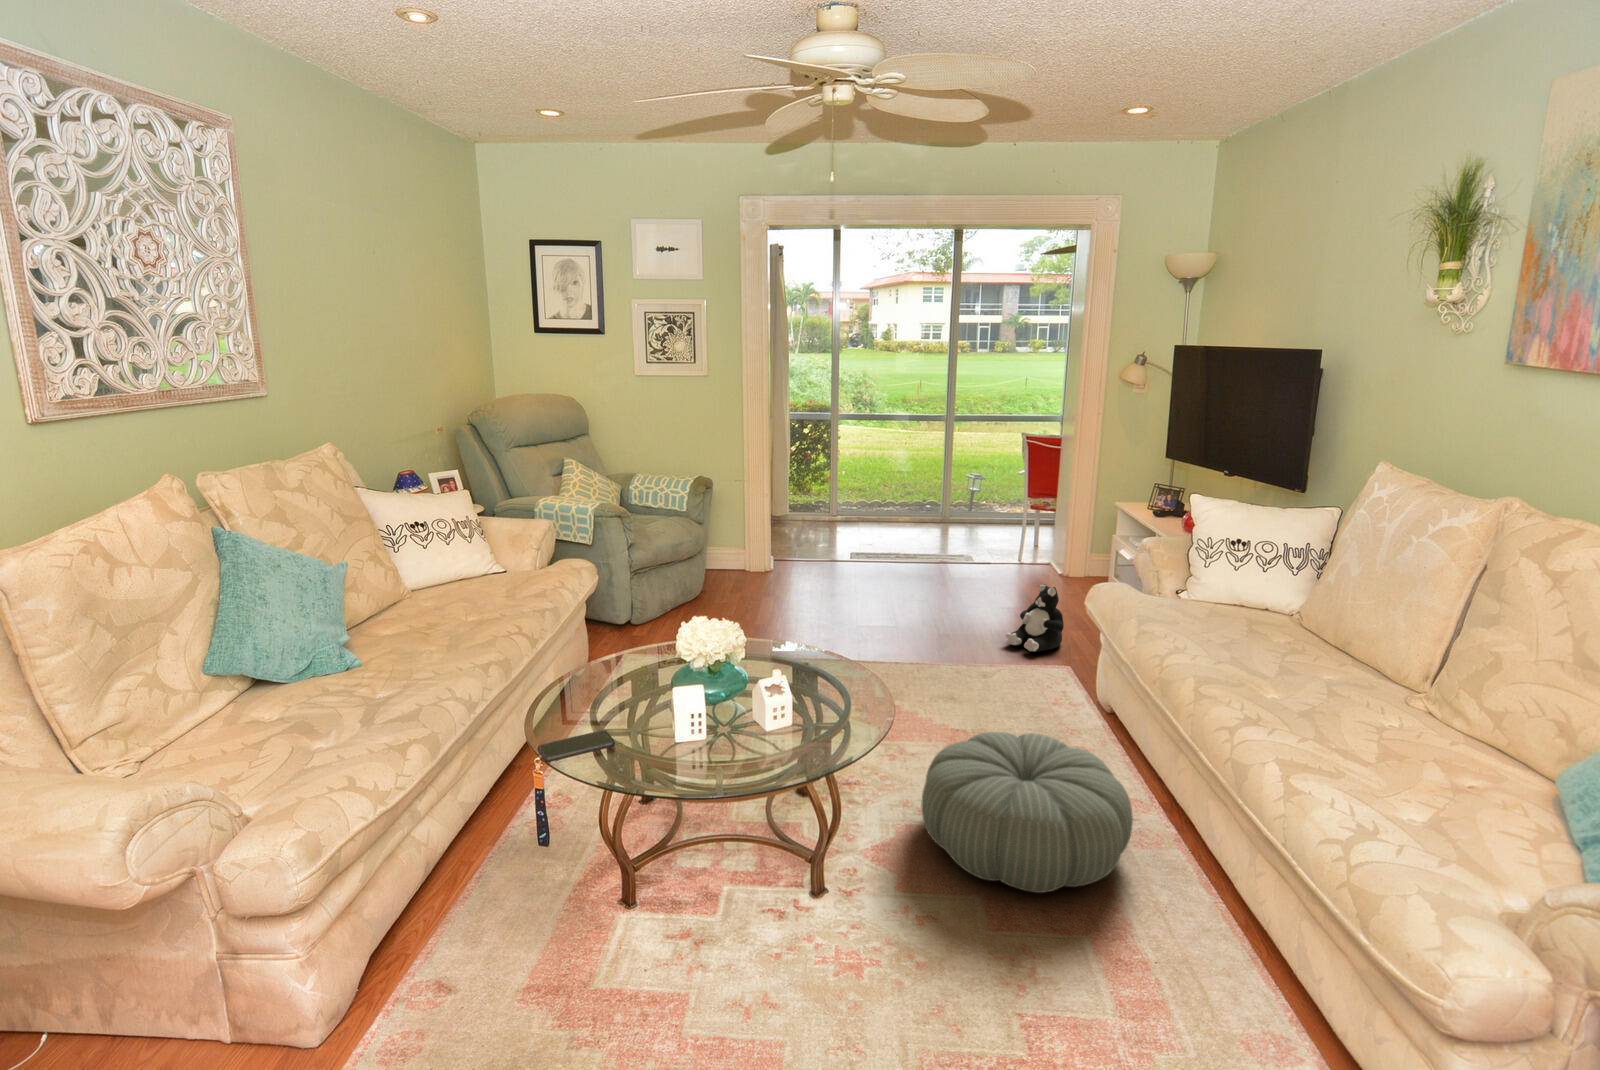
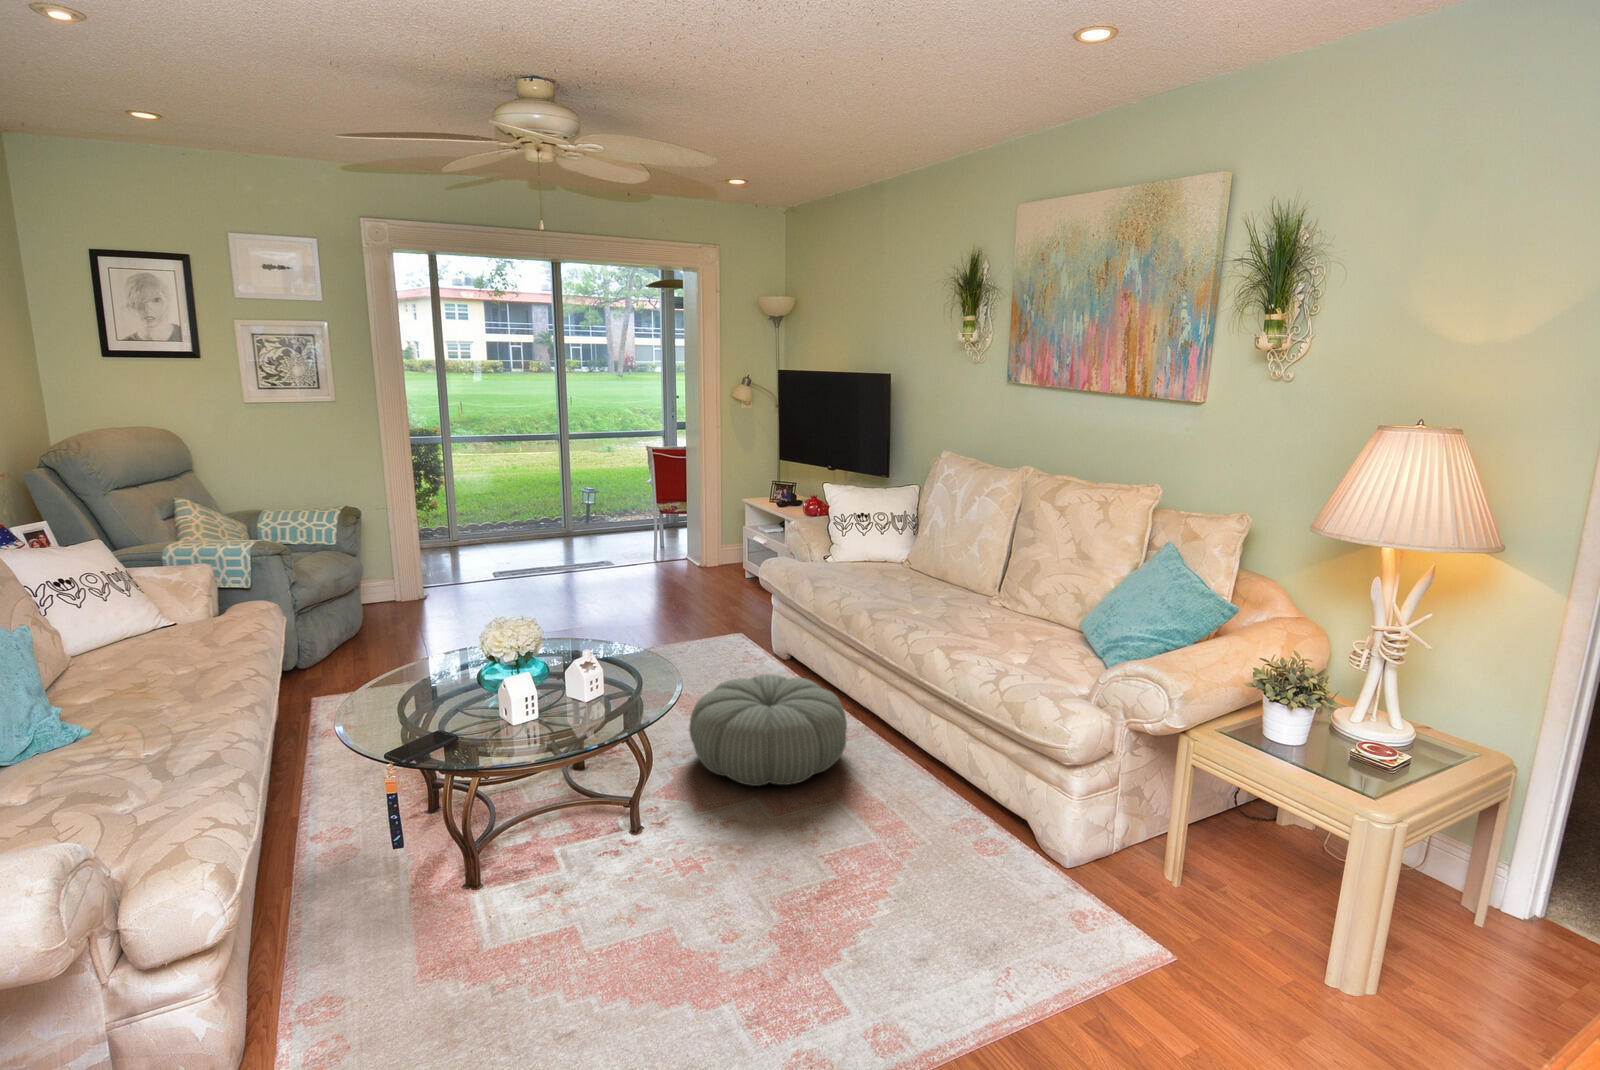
plush toy: present [1006,584,1064,652] -> none [684,570,730,628]

